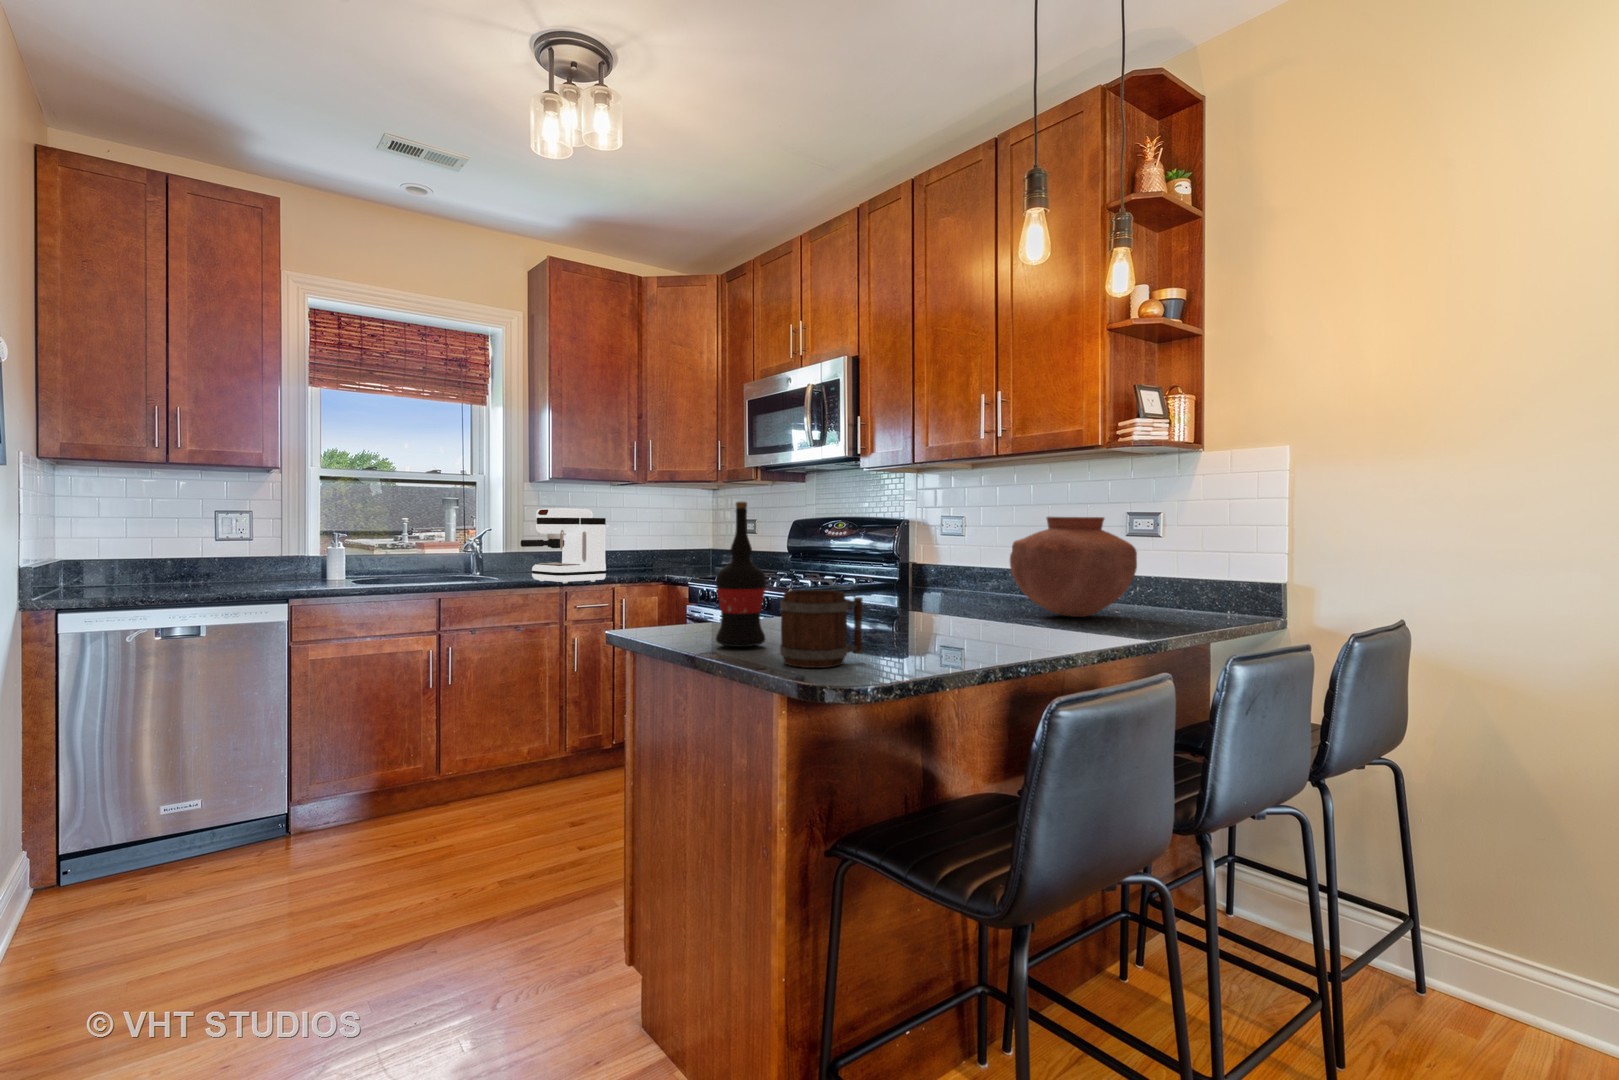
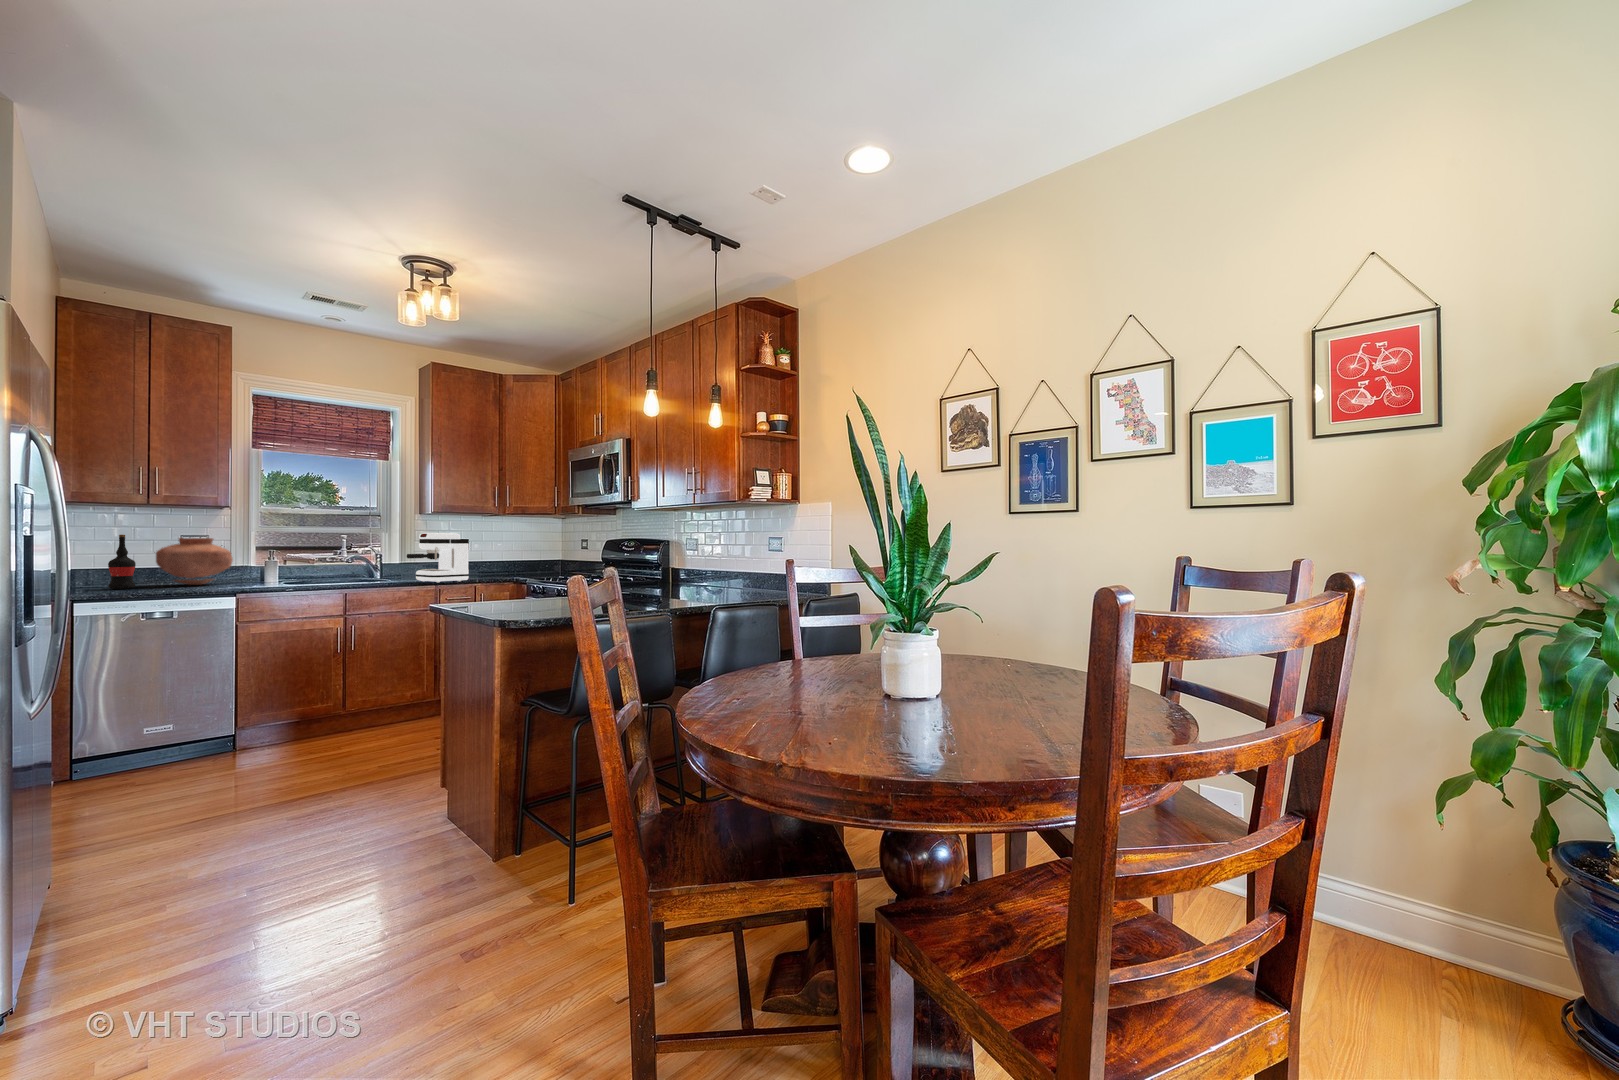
wine bottle: present [716,502,766,647] -> present [108,535,136,589]
vase: present [1010,517,1137,617] -> present [156,538,233,585]
mug: present [780,590,862,668] -> none [500,579,545,615]

